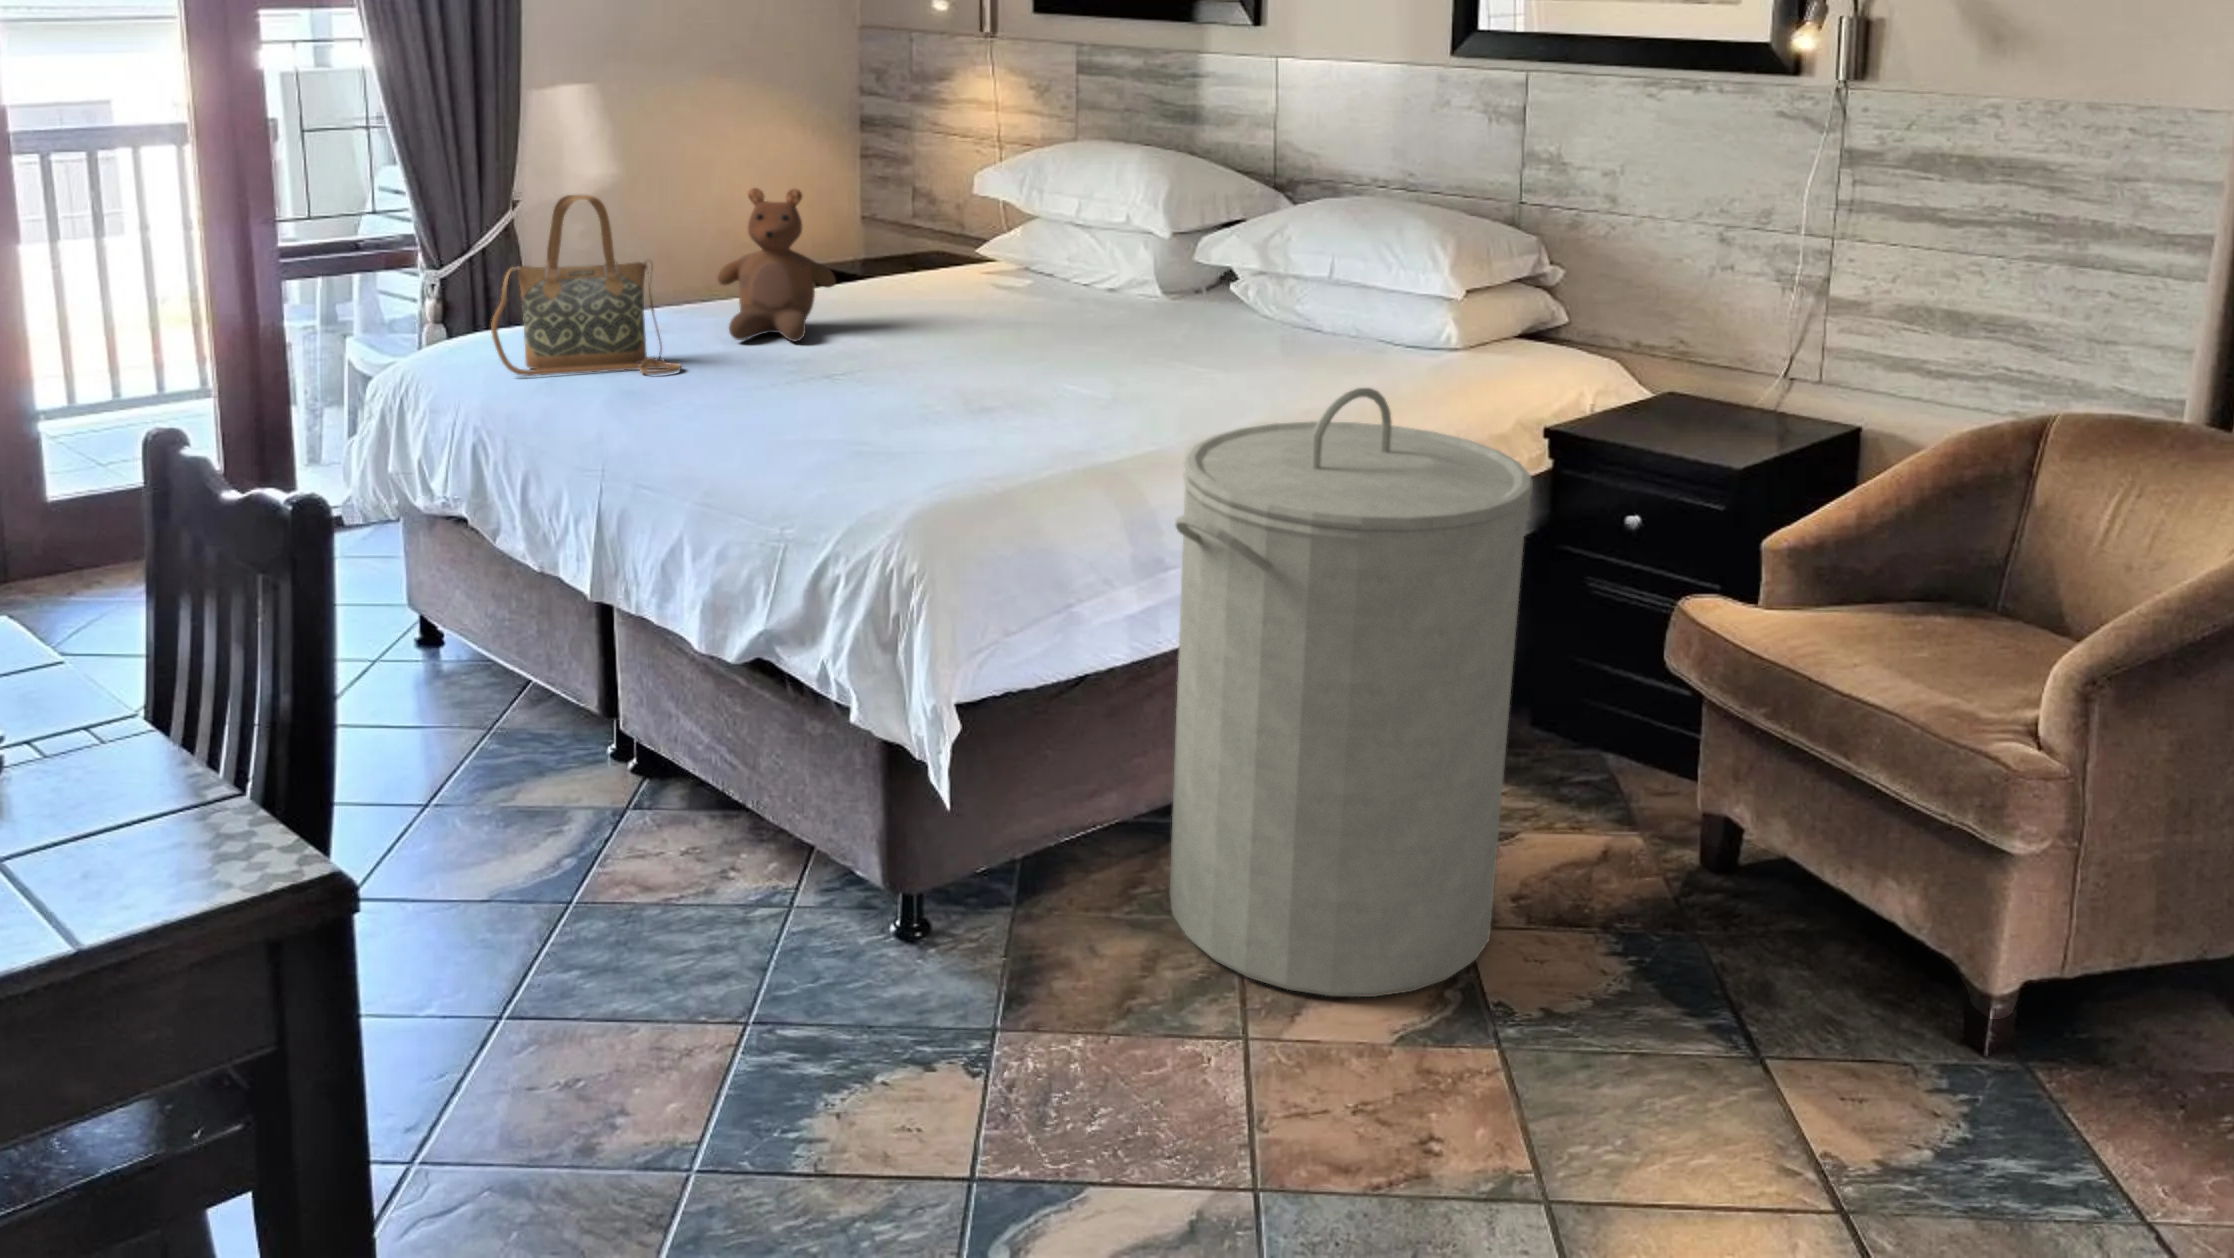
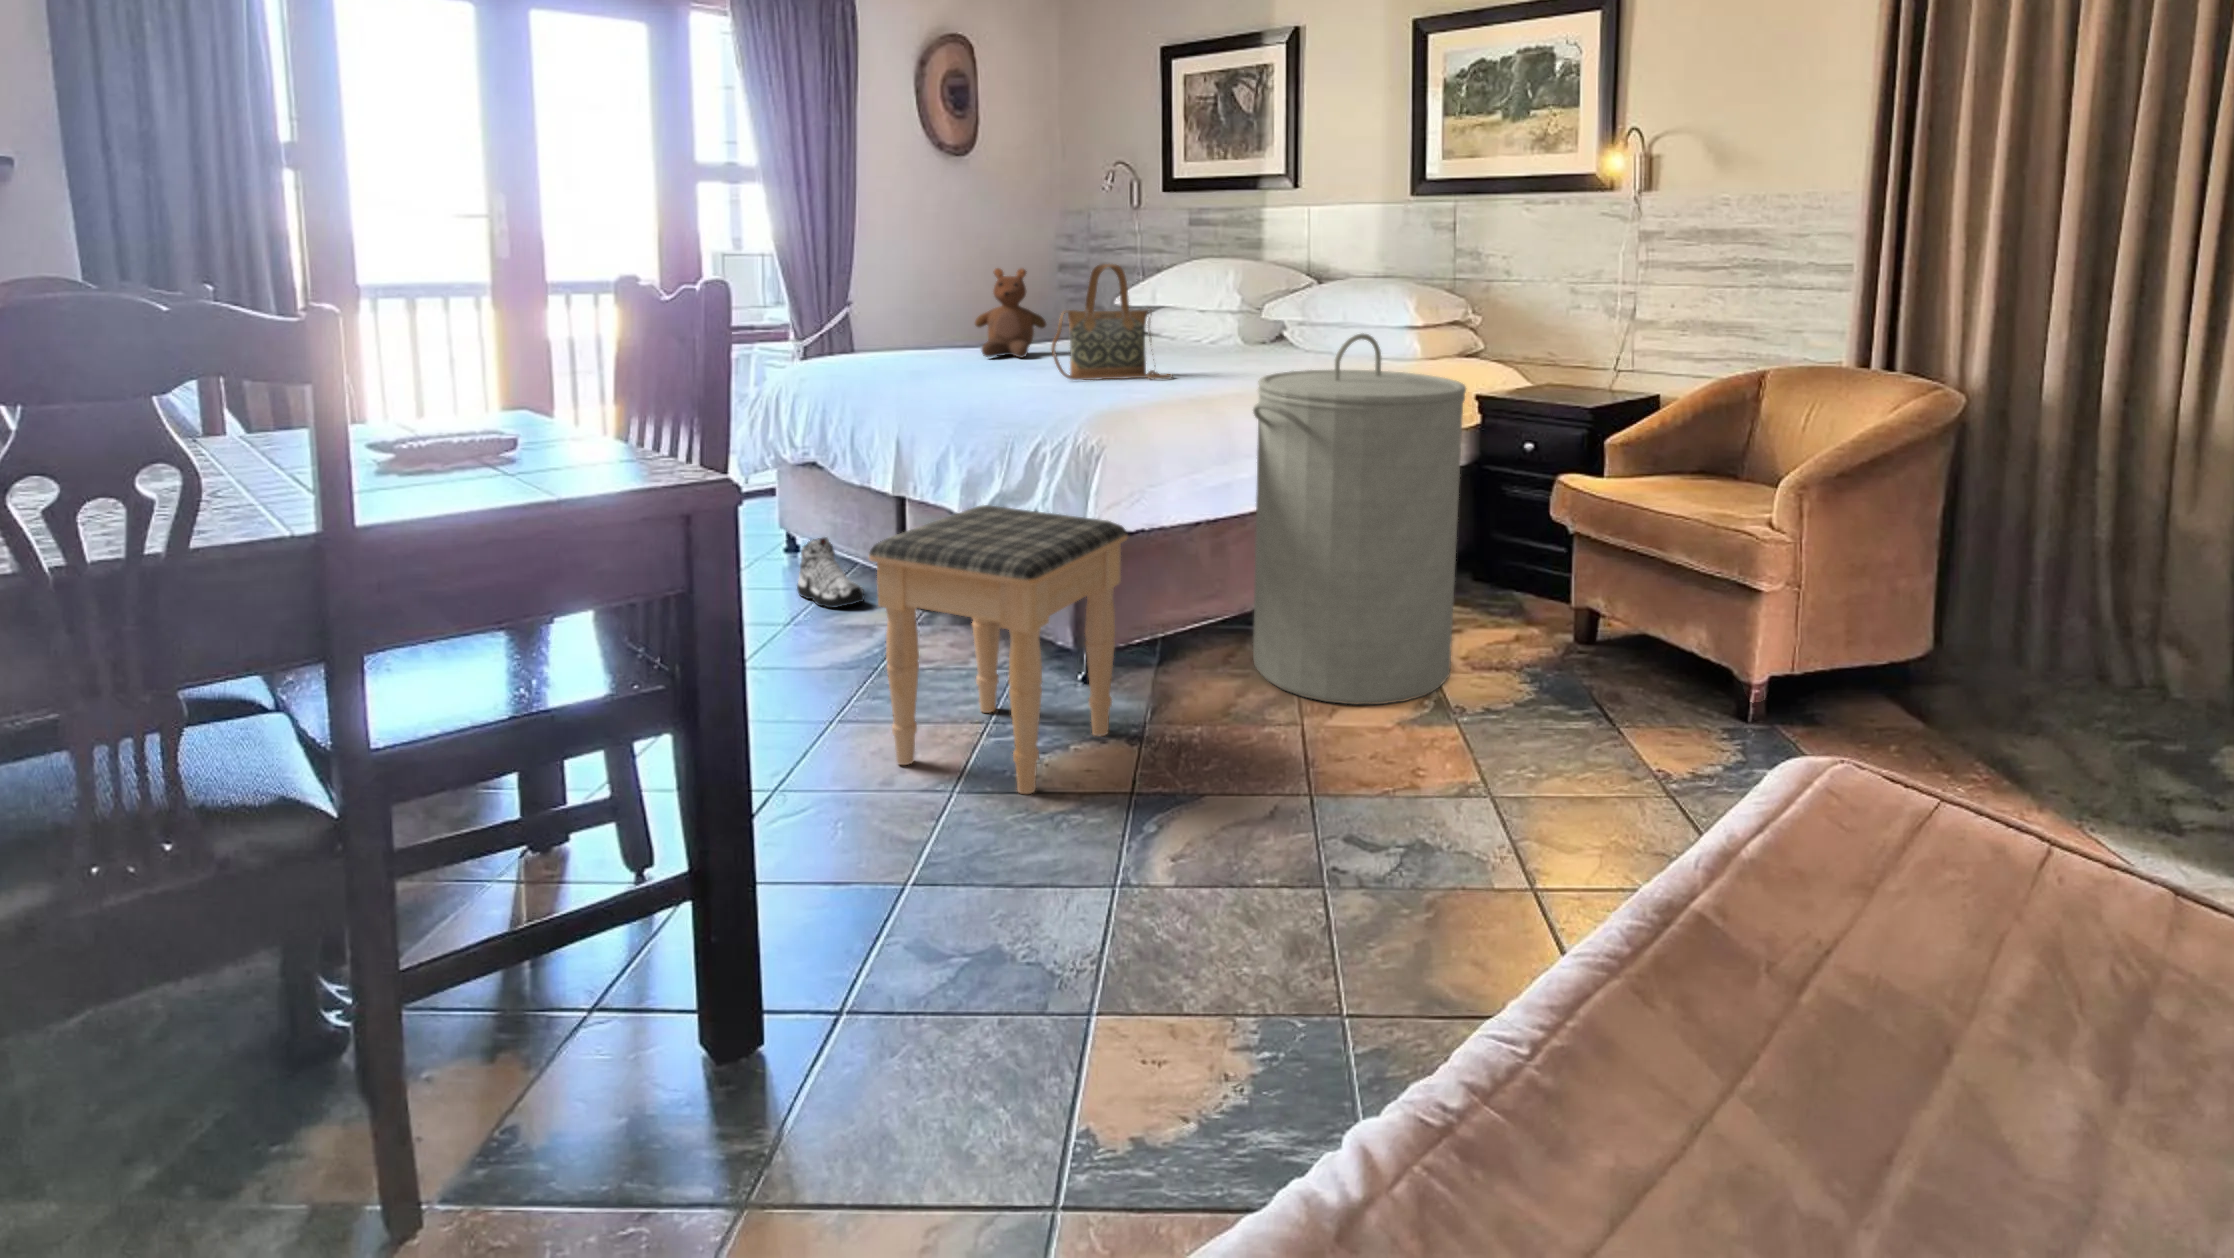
handbag: present [491,195,681,376] -> present [1051,264,1173,380]
sneaker: none [438,647,545,766] -> present [797,537,864,608]
footstool: none [550,679,967,1176] -> present [869,505,1128,794]

